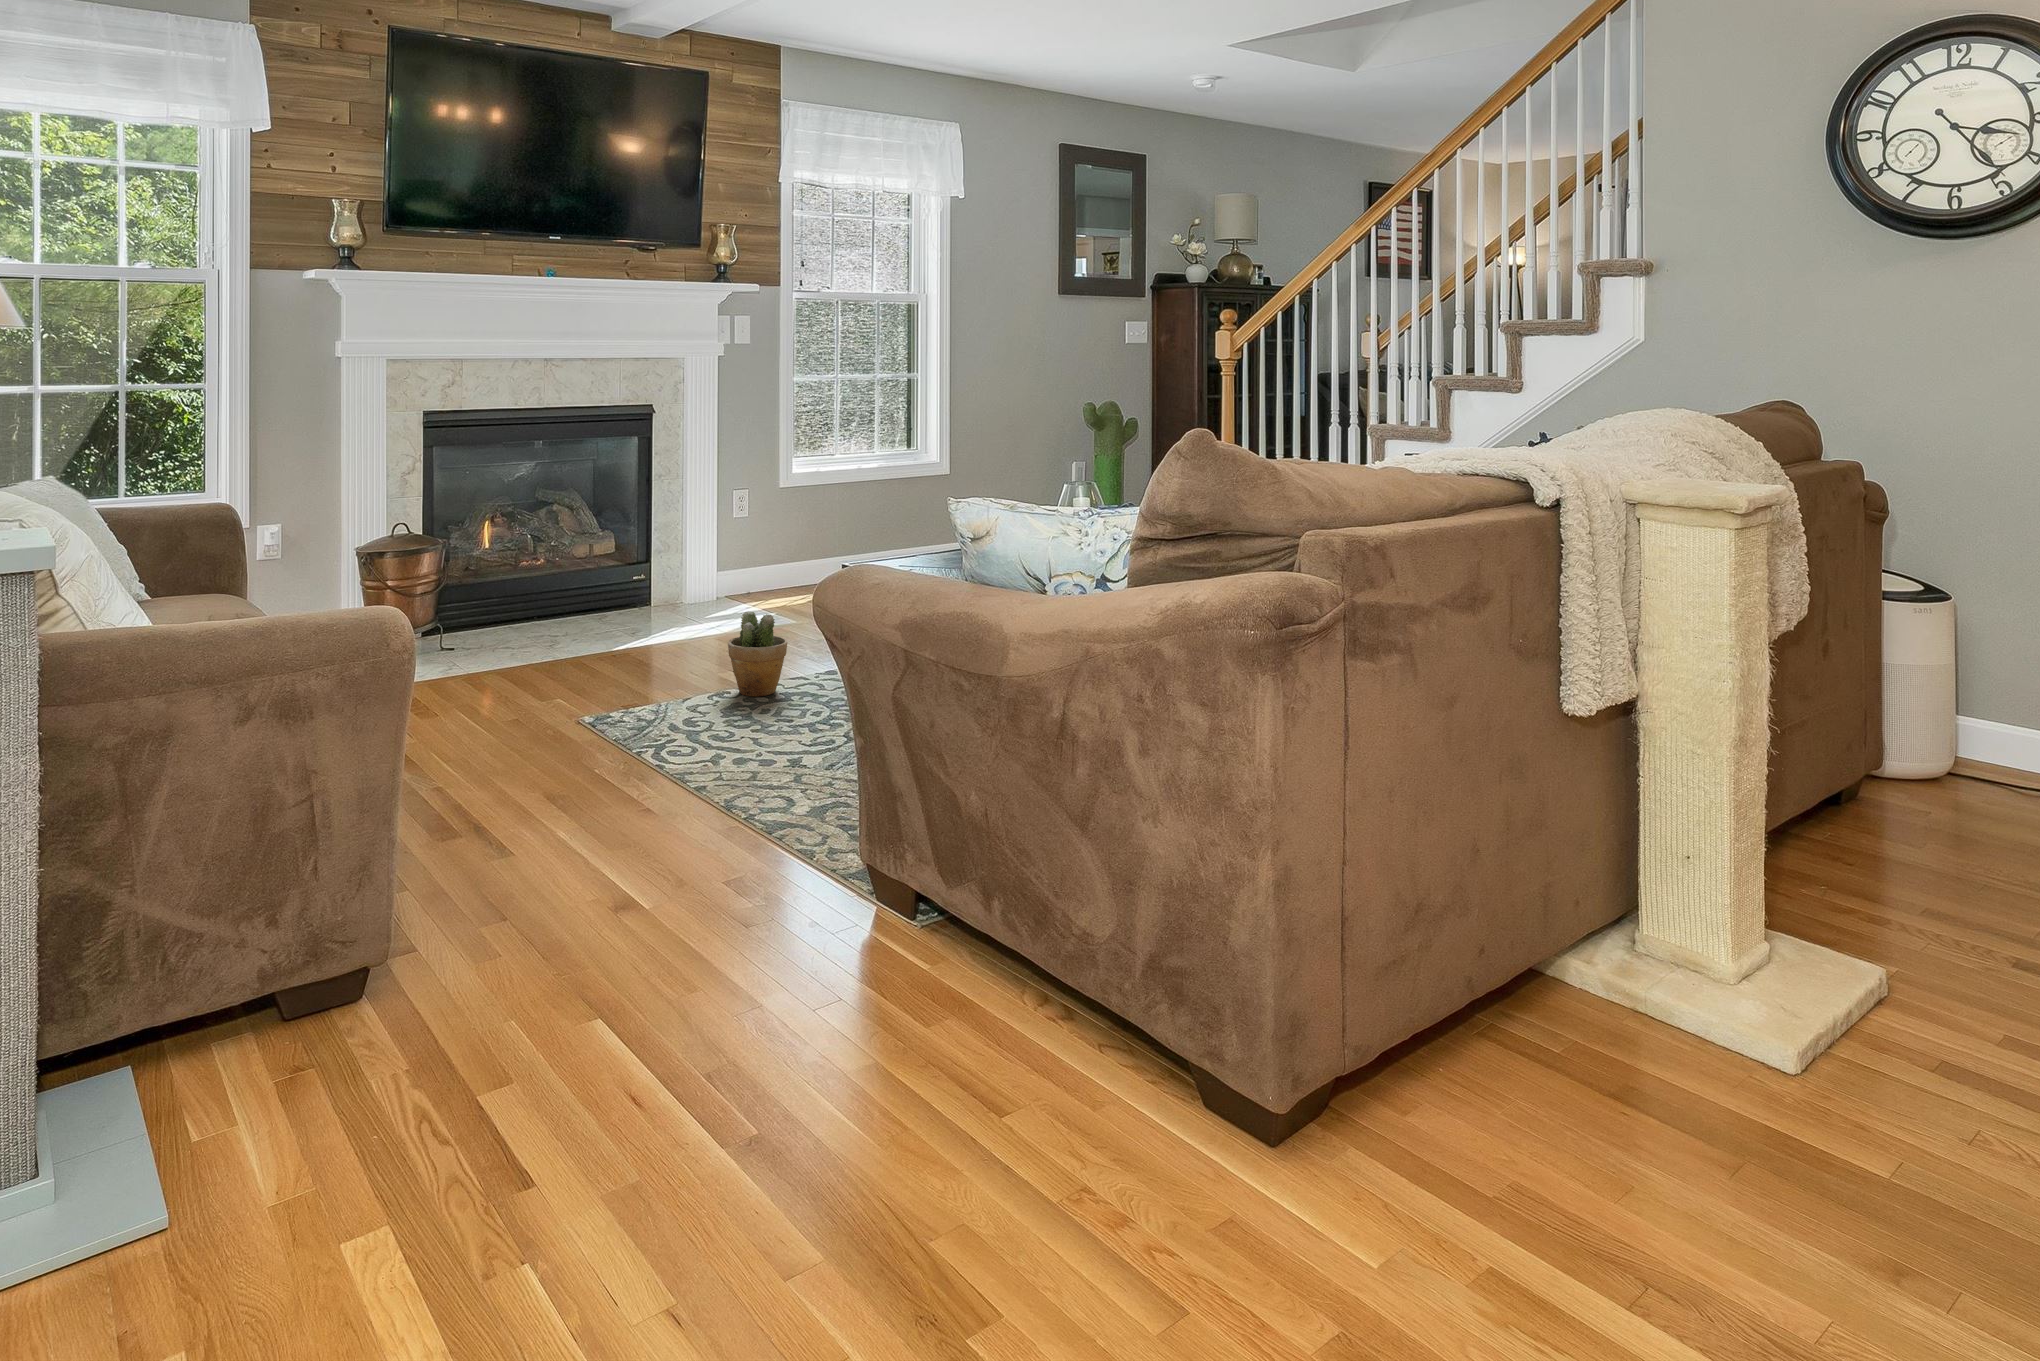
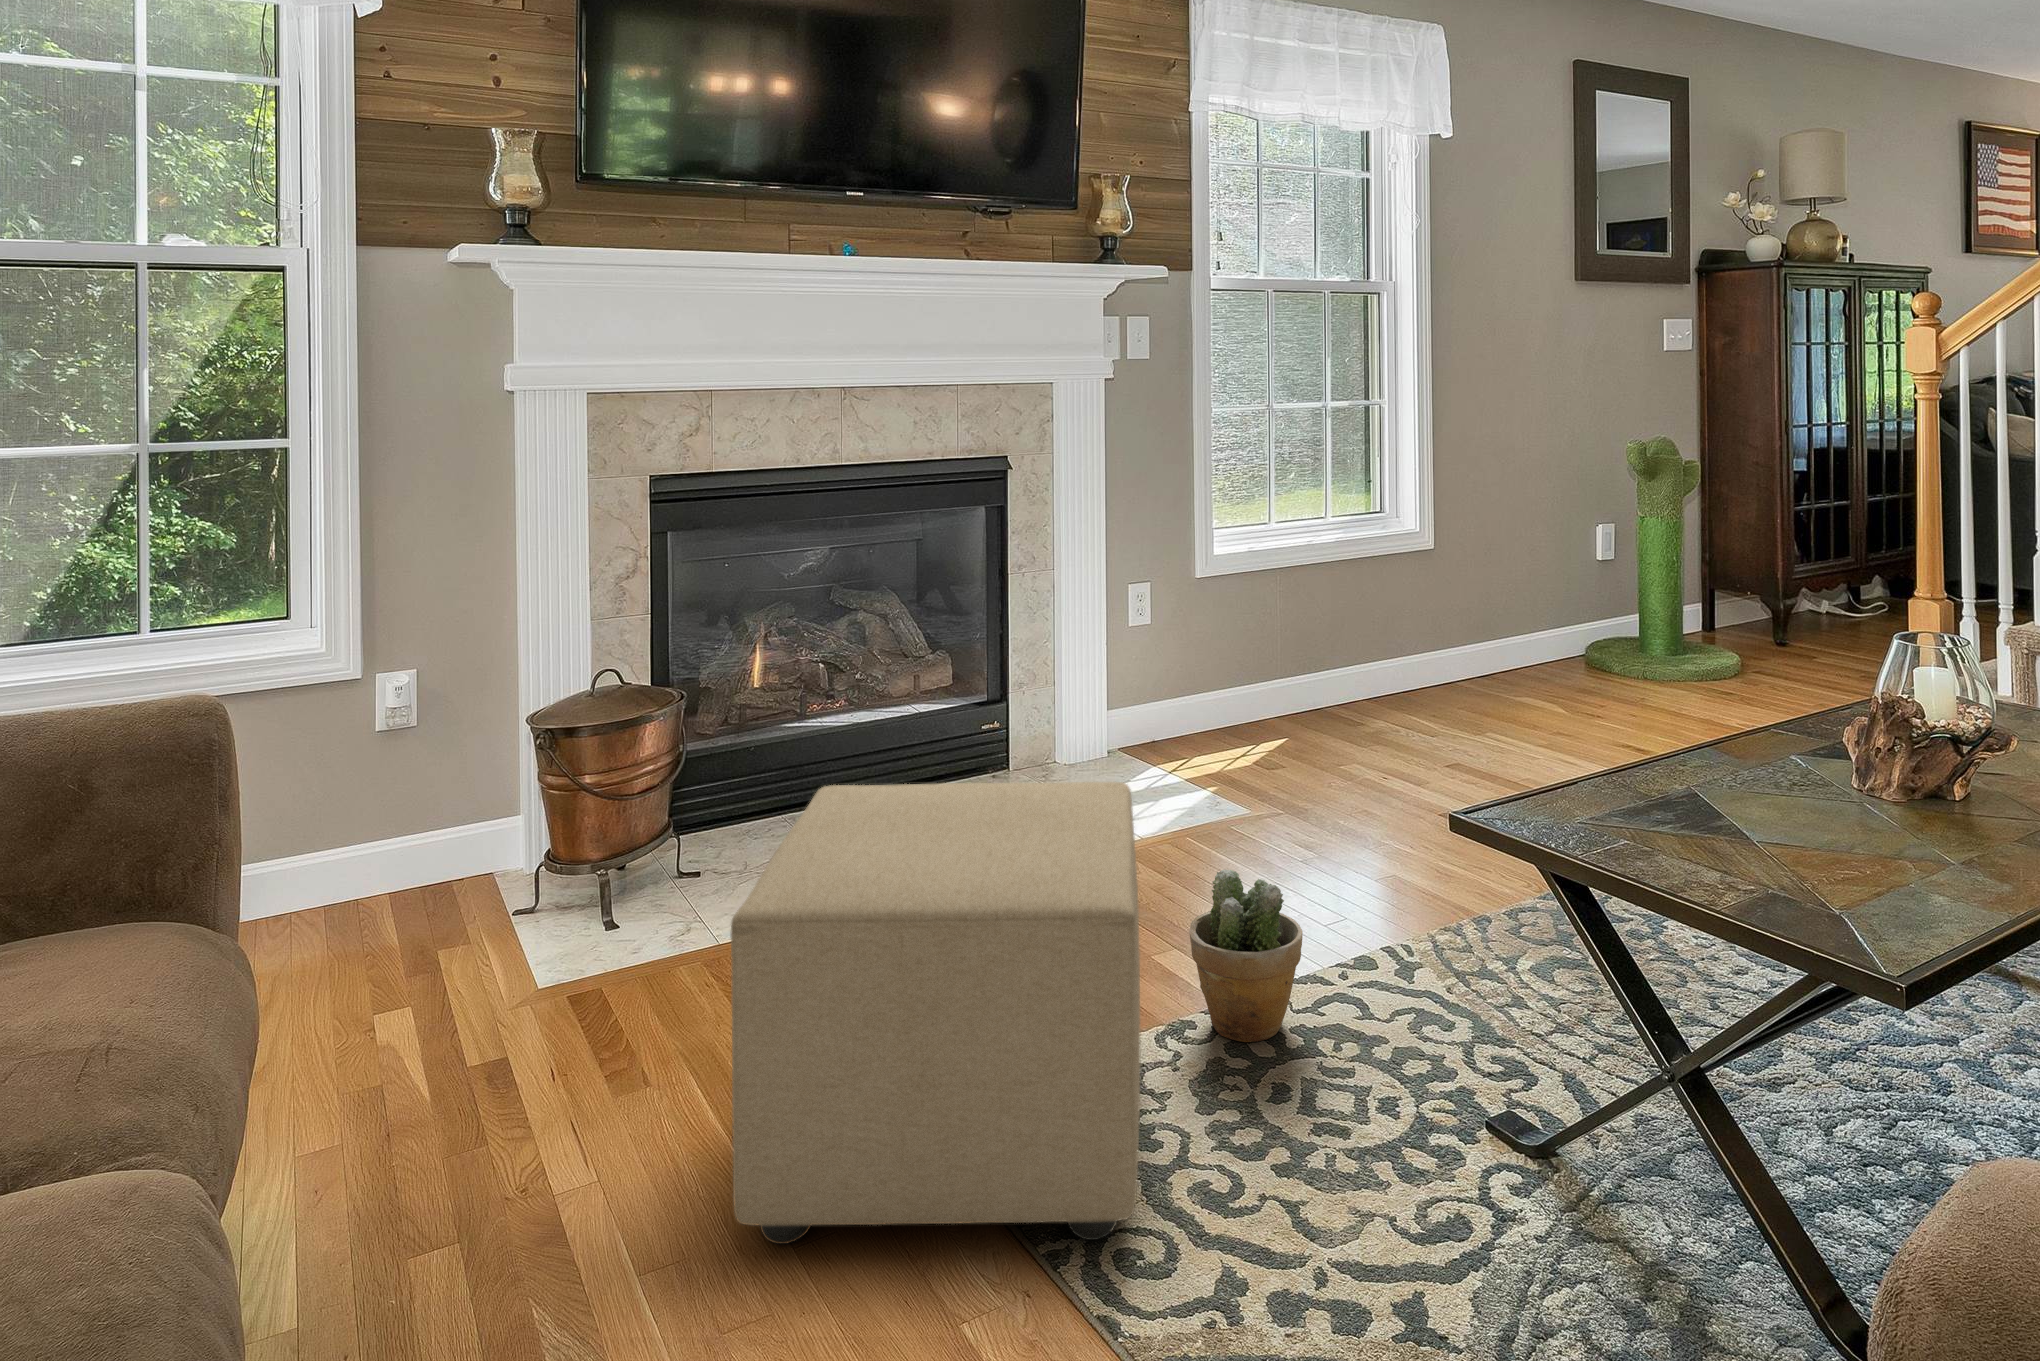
ottoman: none [489,560,695,749] -> present [731,782,1141,1244]

